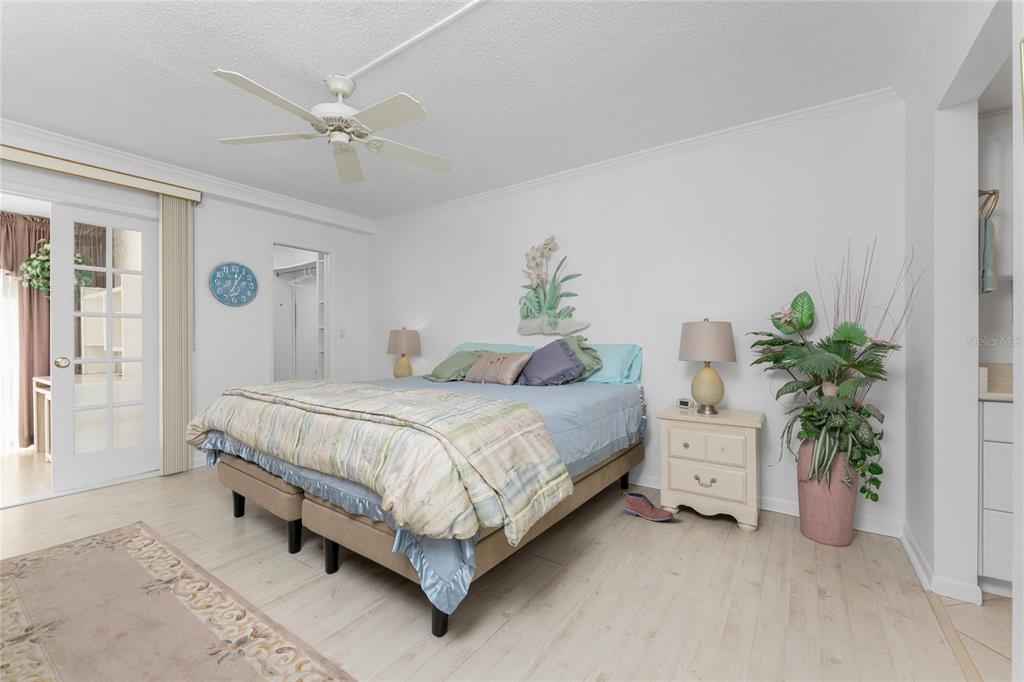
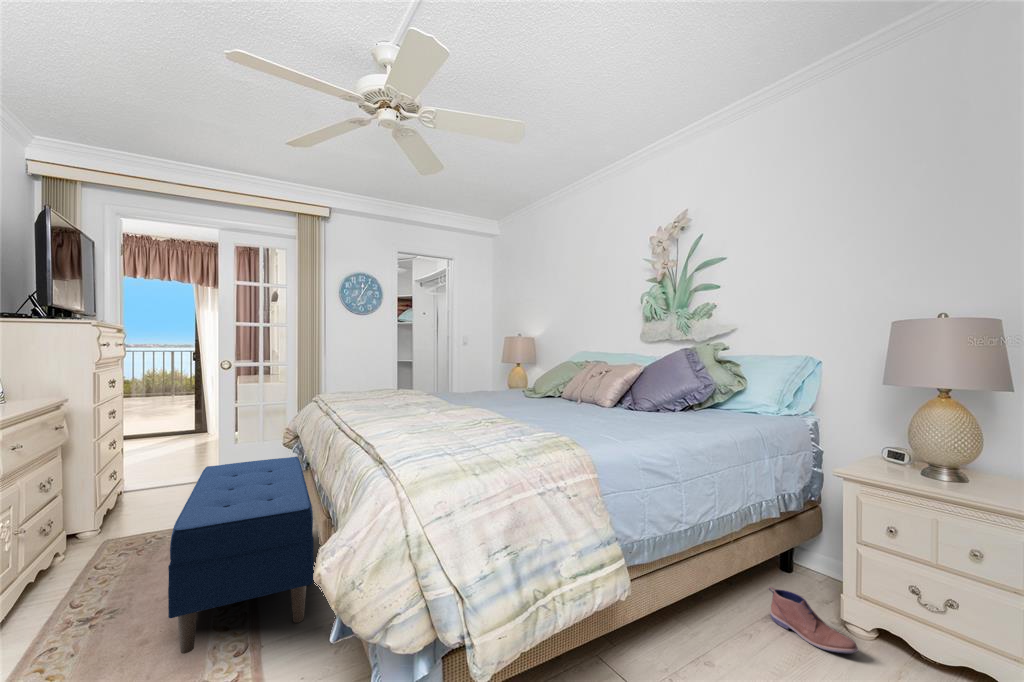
bench: none [108,449,293,631] -> present [168,457,314,654]

